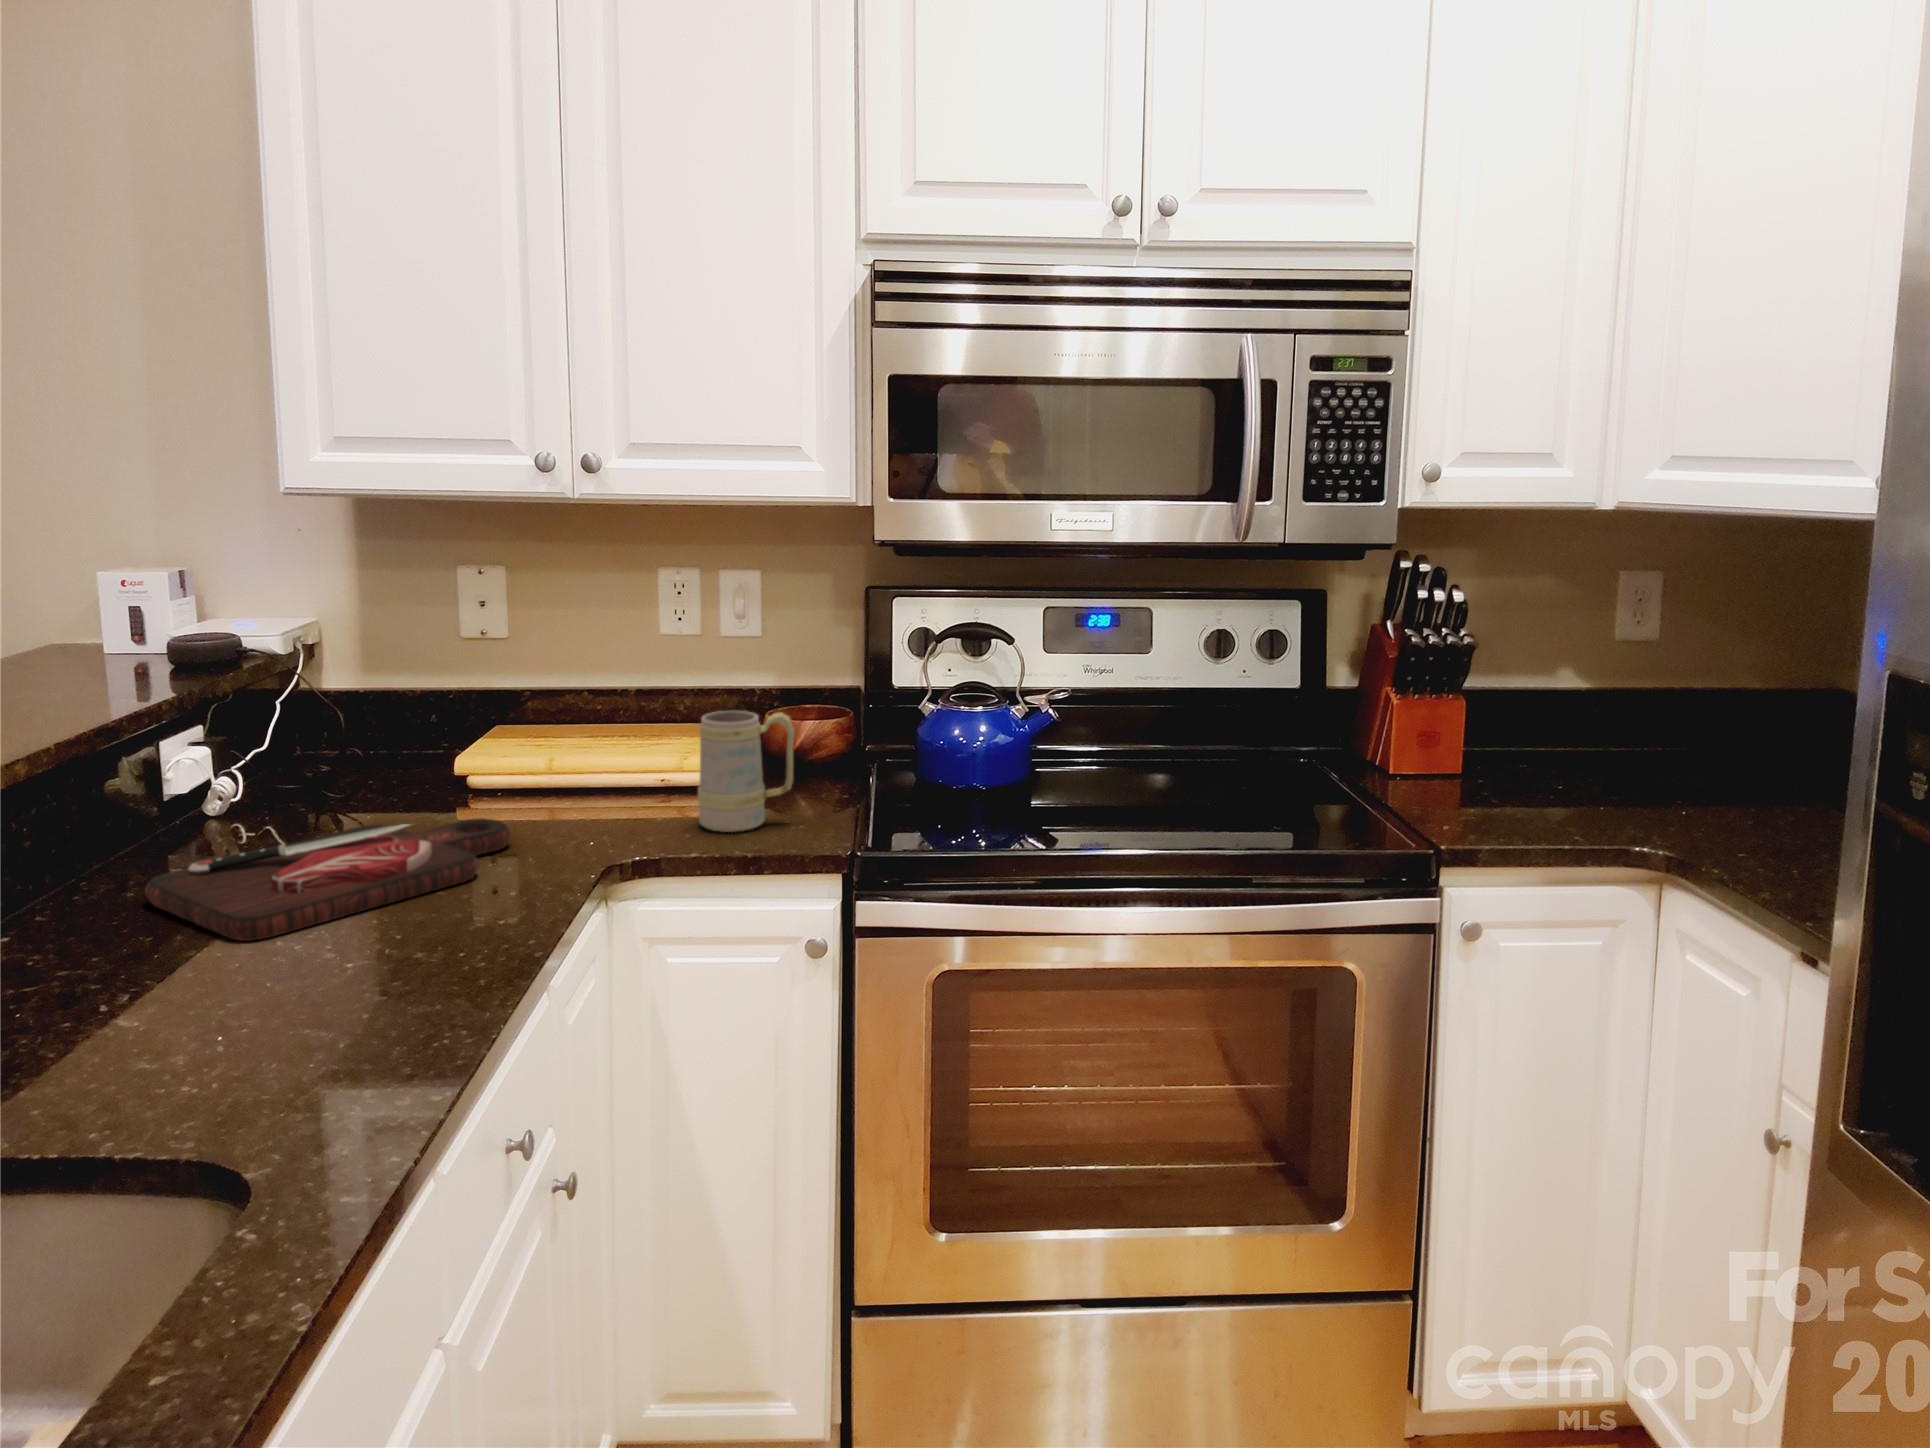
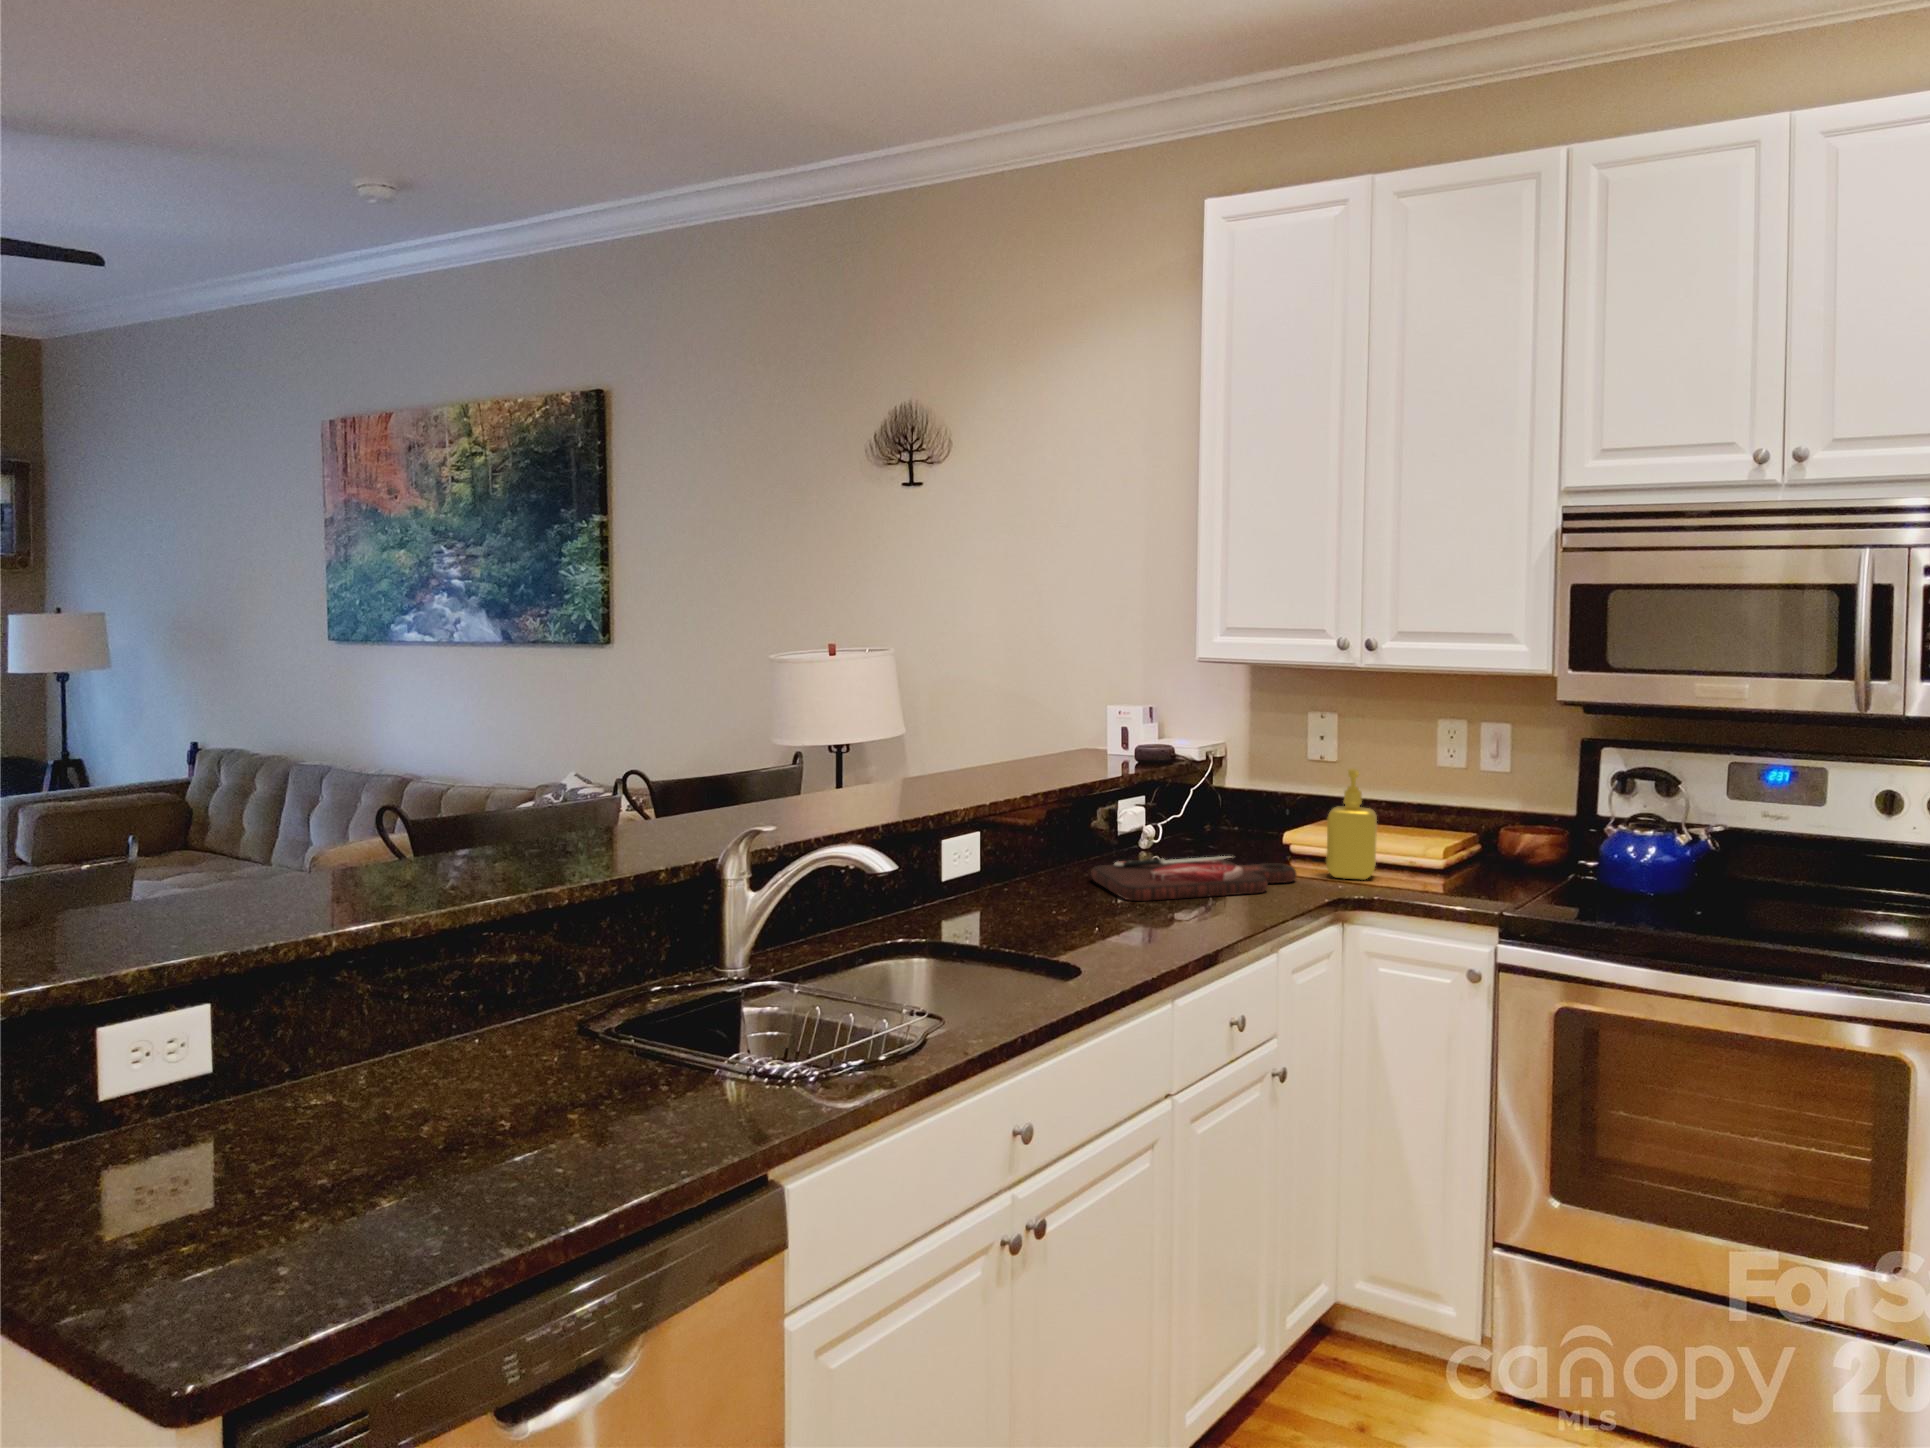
soap dispenser: none [546,658,625,828] -> present [1326,769,1377,880]
mug: present [698,711,795,832] -> none [1420,812,1489,893]

